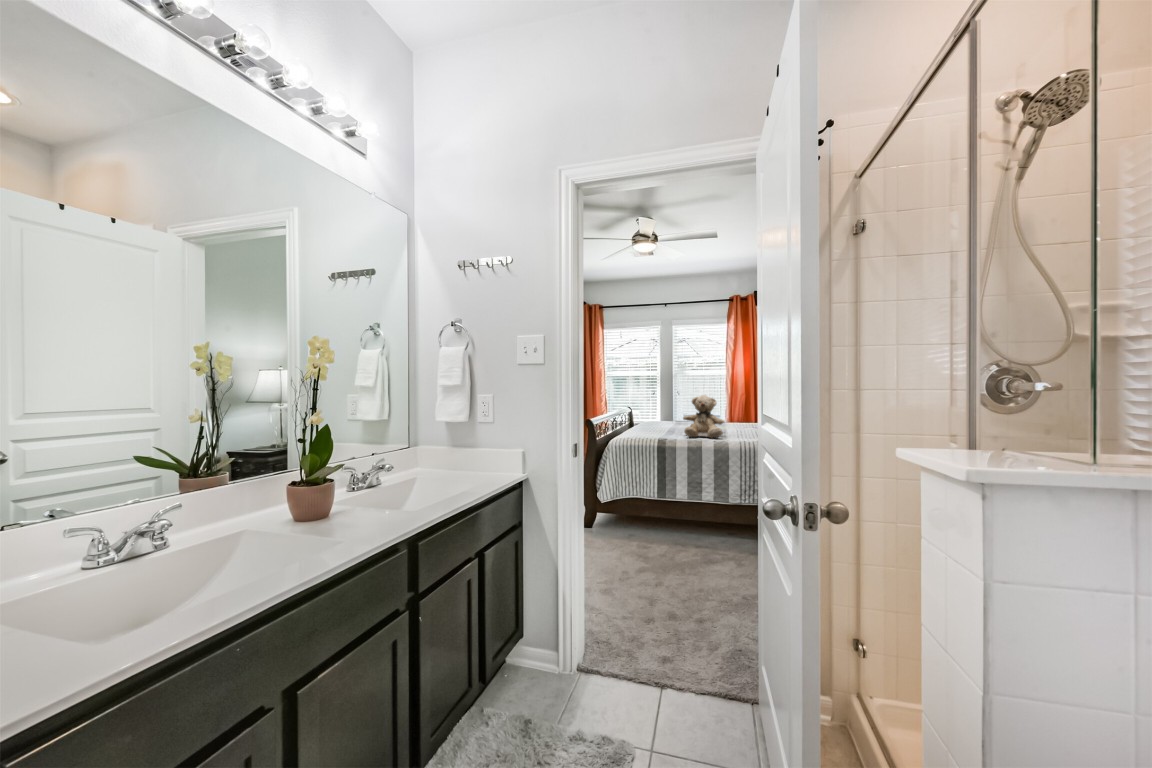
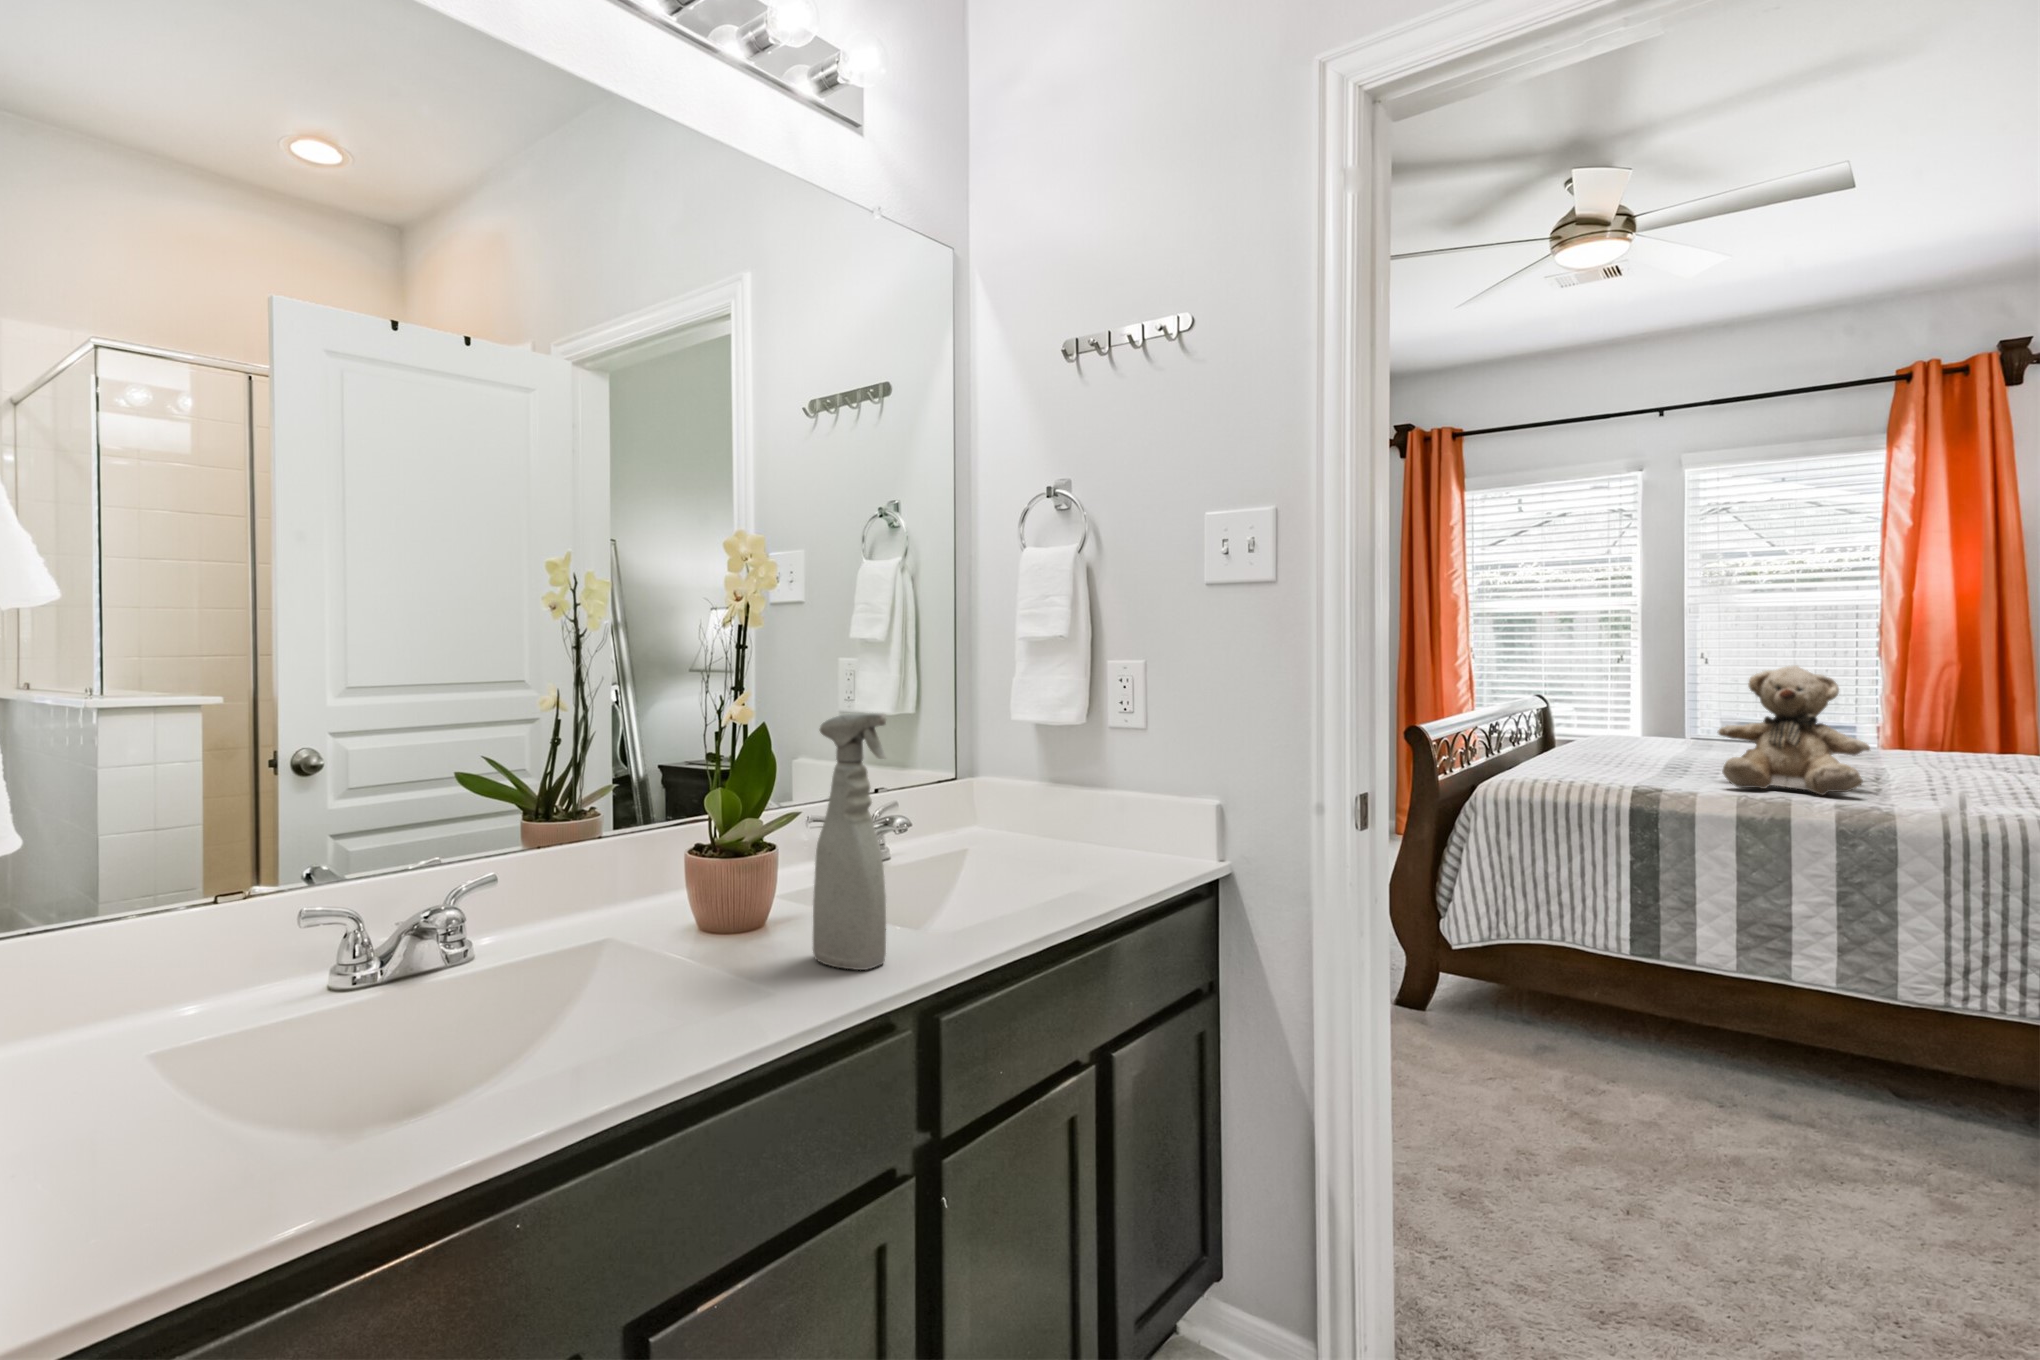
spray bottle: none [357,417,393,527] -> present [813,713,886,970]

